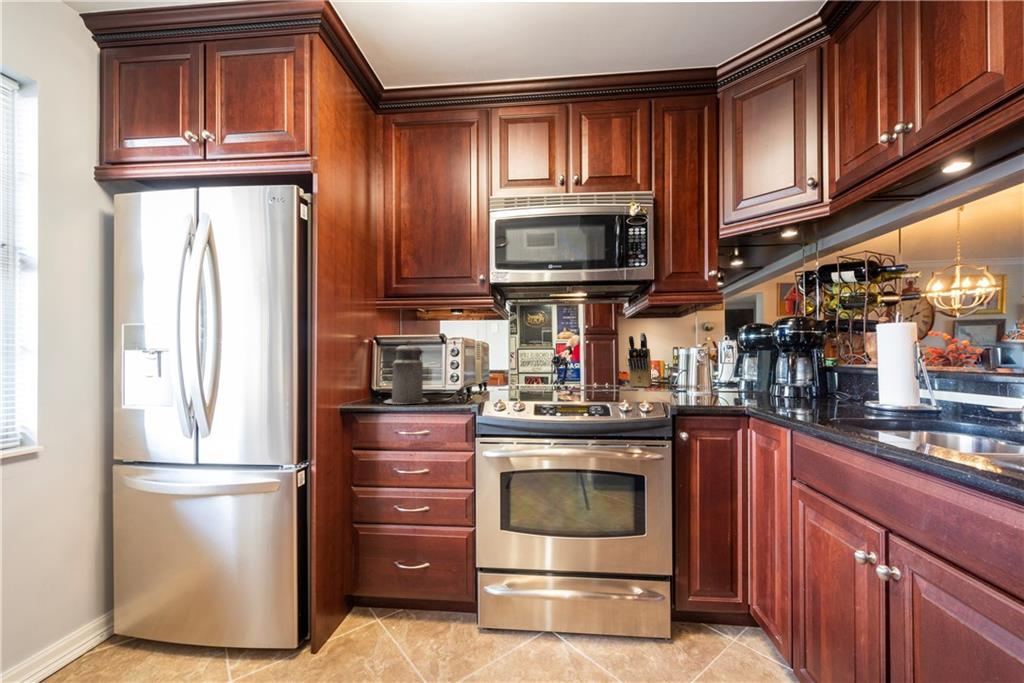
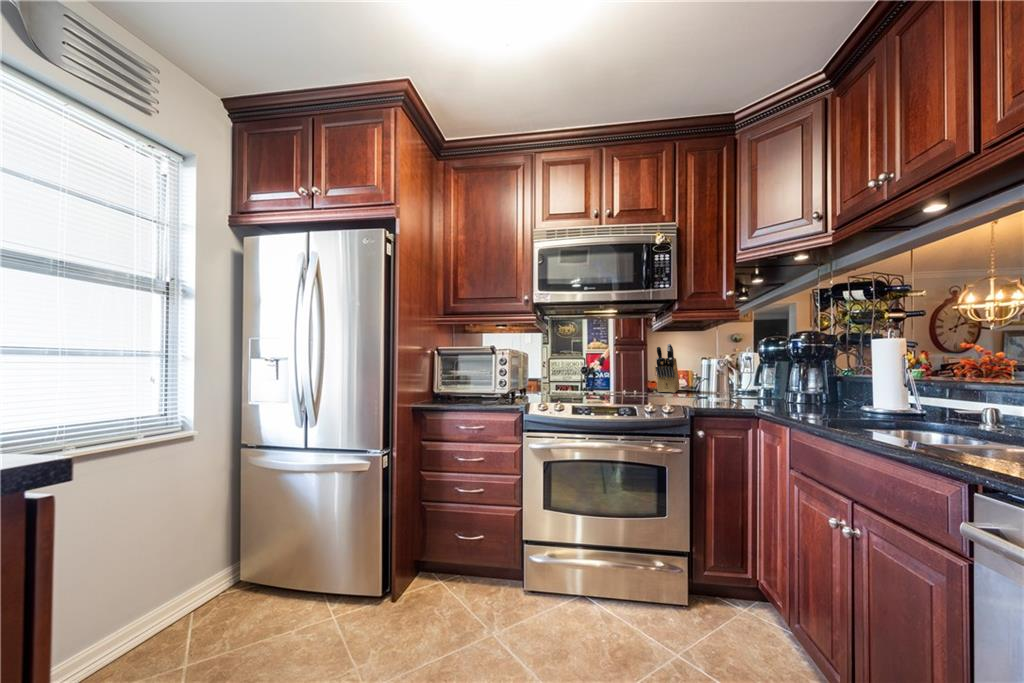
canister: present [384,341,428,404] -> none [446,351,483,403]

